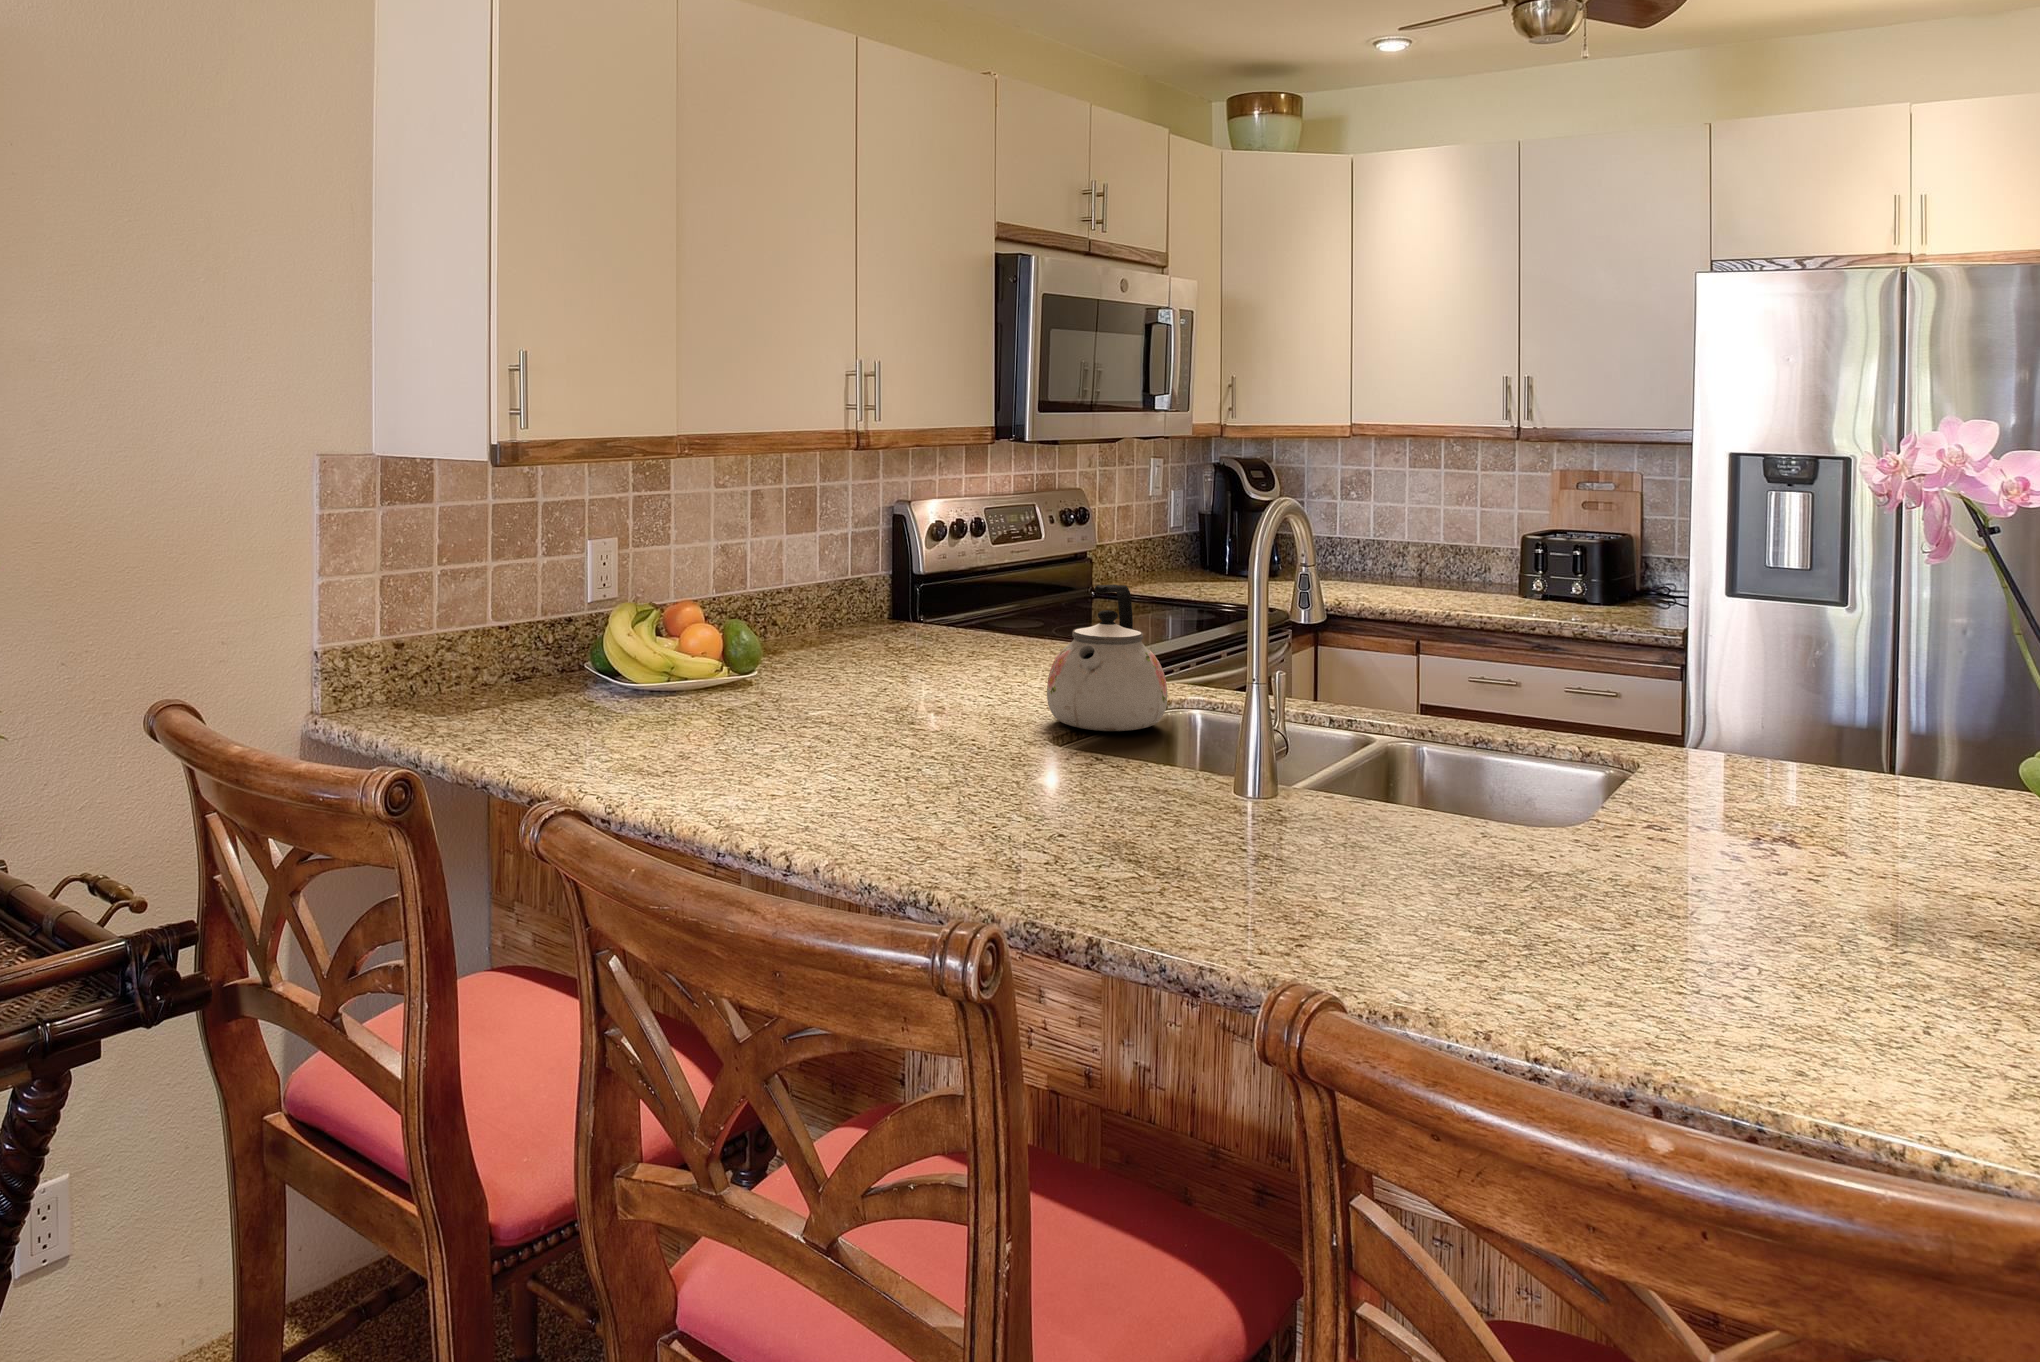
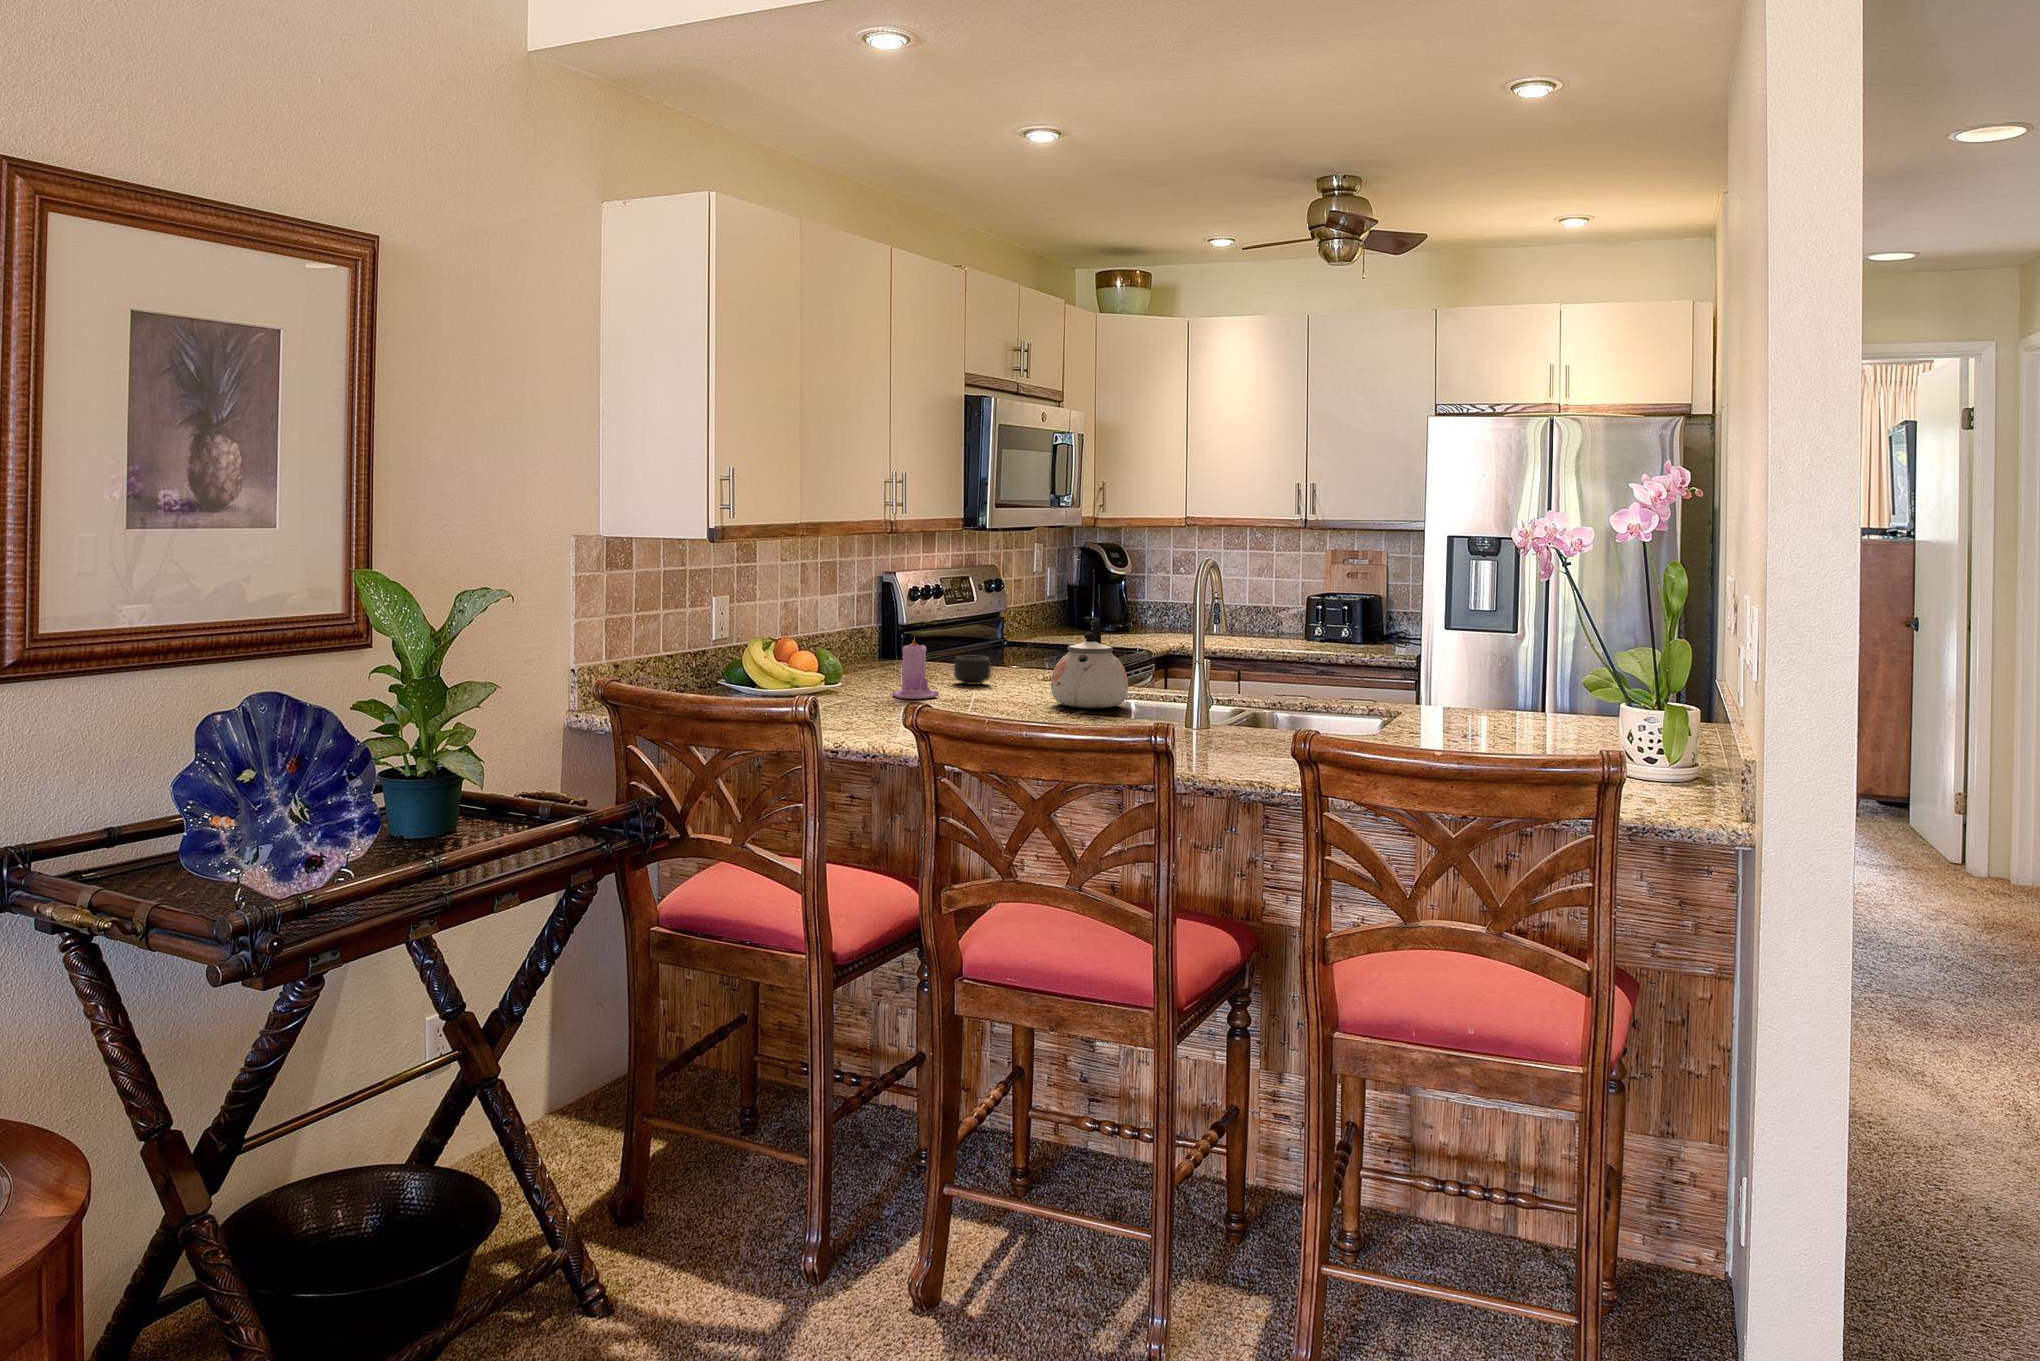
candle: none [819,607,887,702] -> present [892,637,939,699]
mug: none [941,629,994,673] -> present [954,656,992,685]

